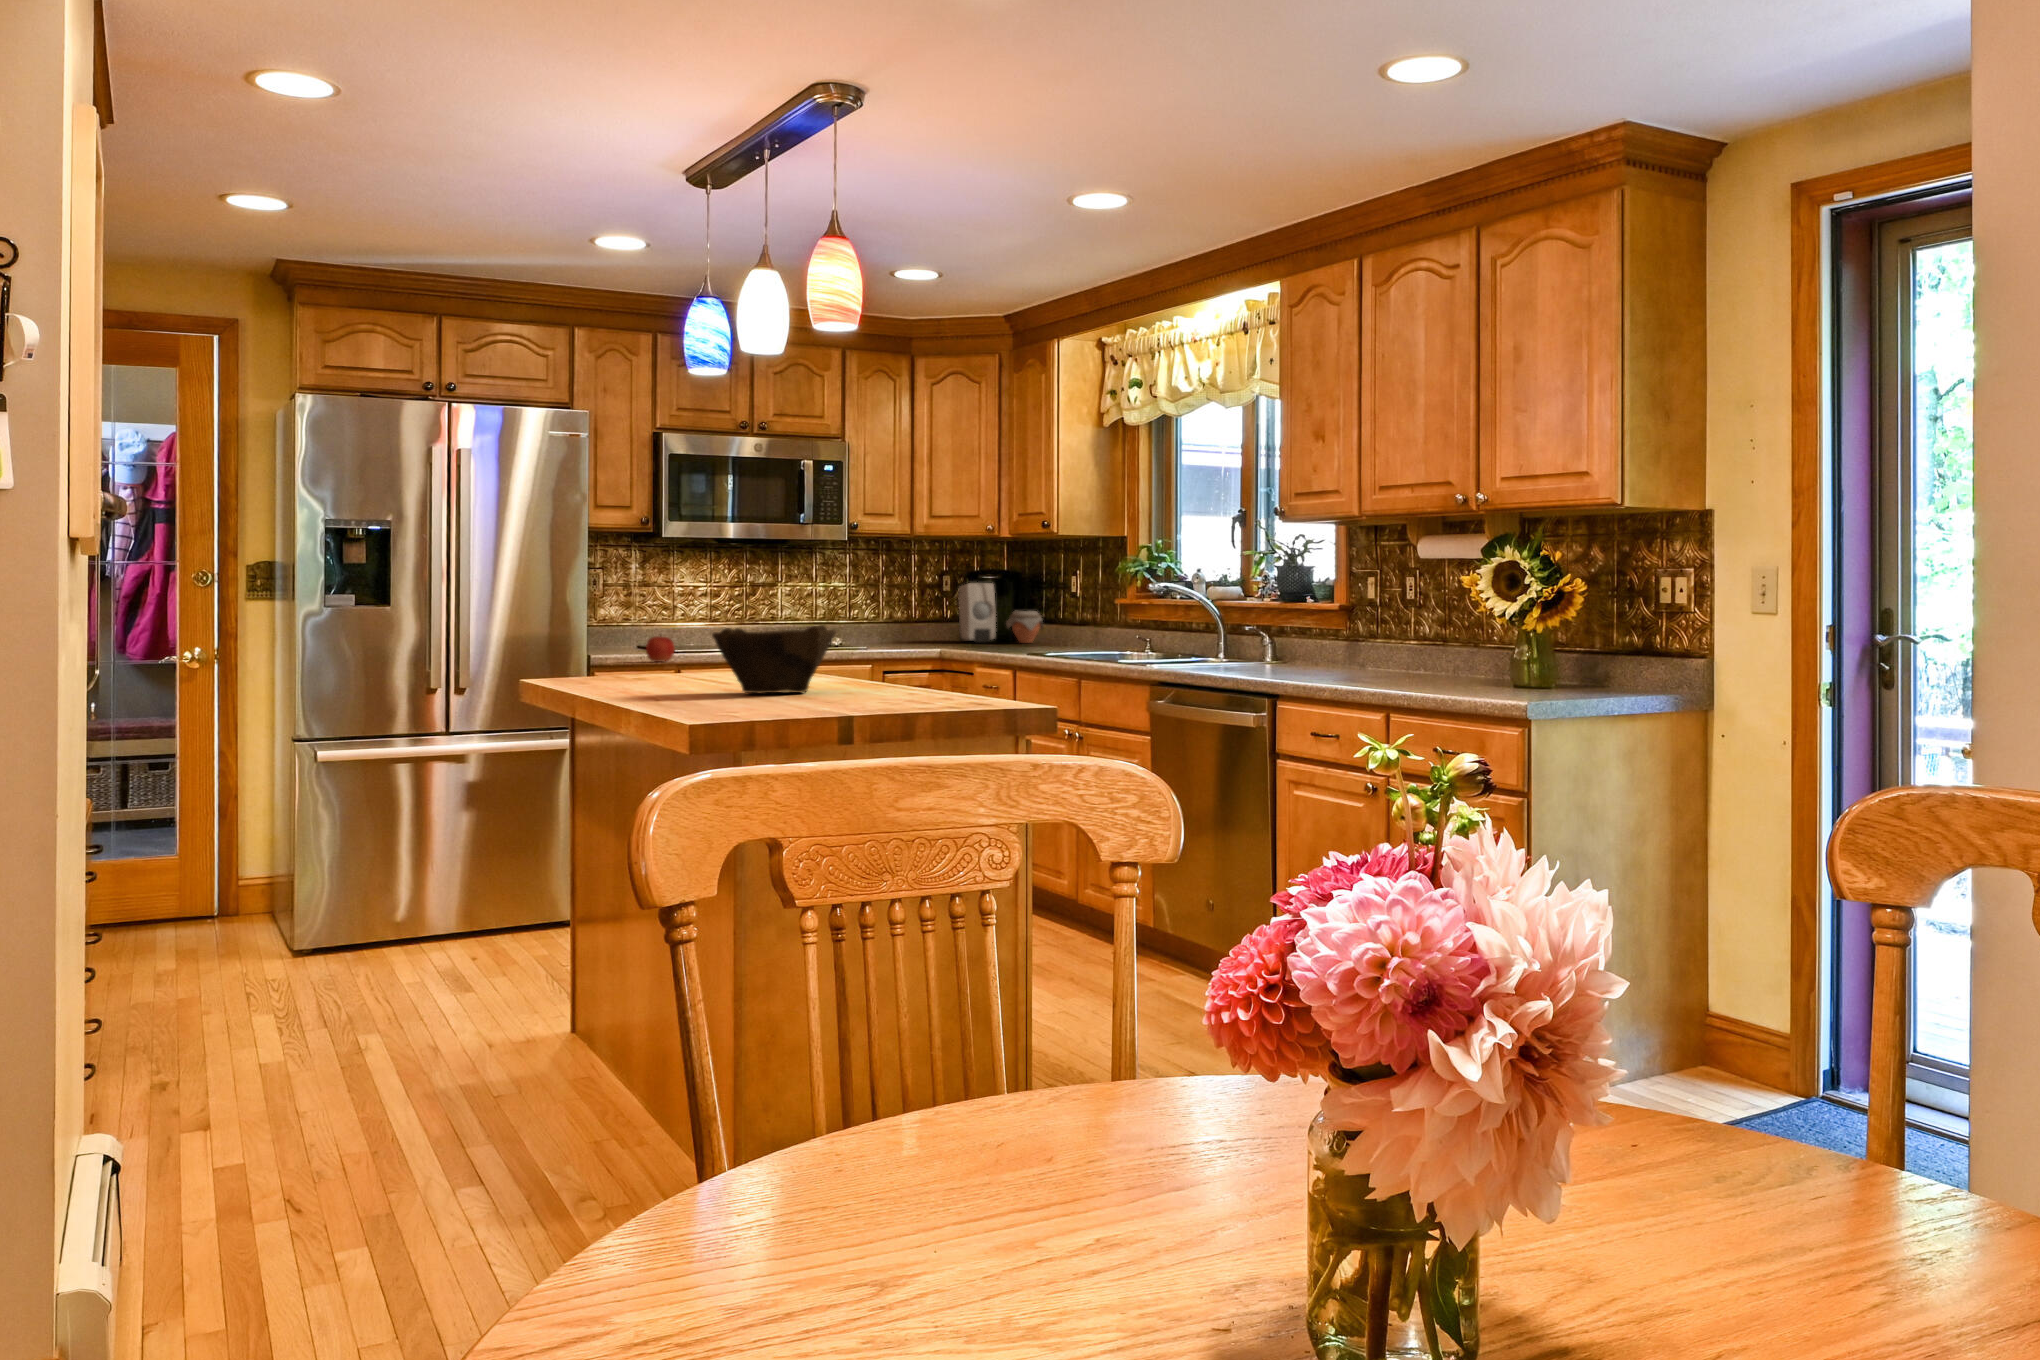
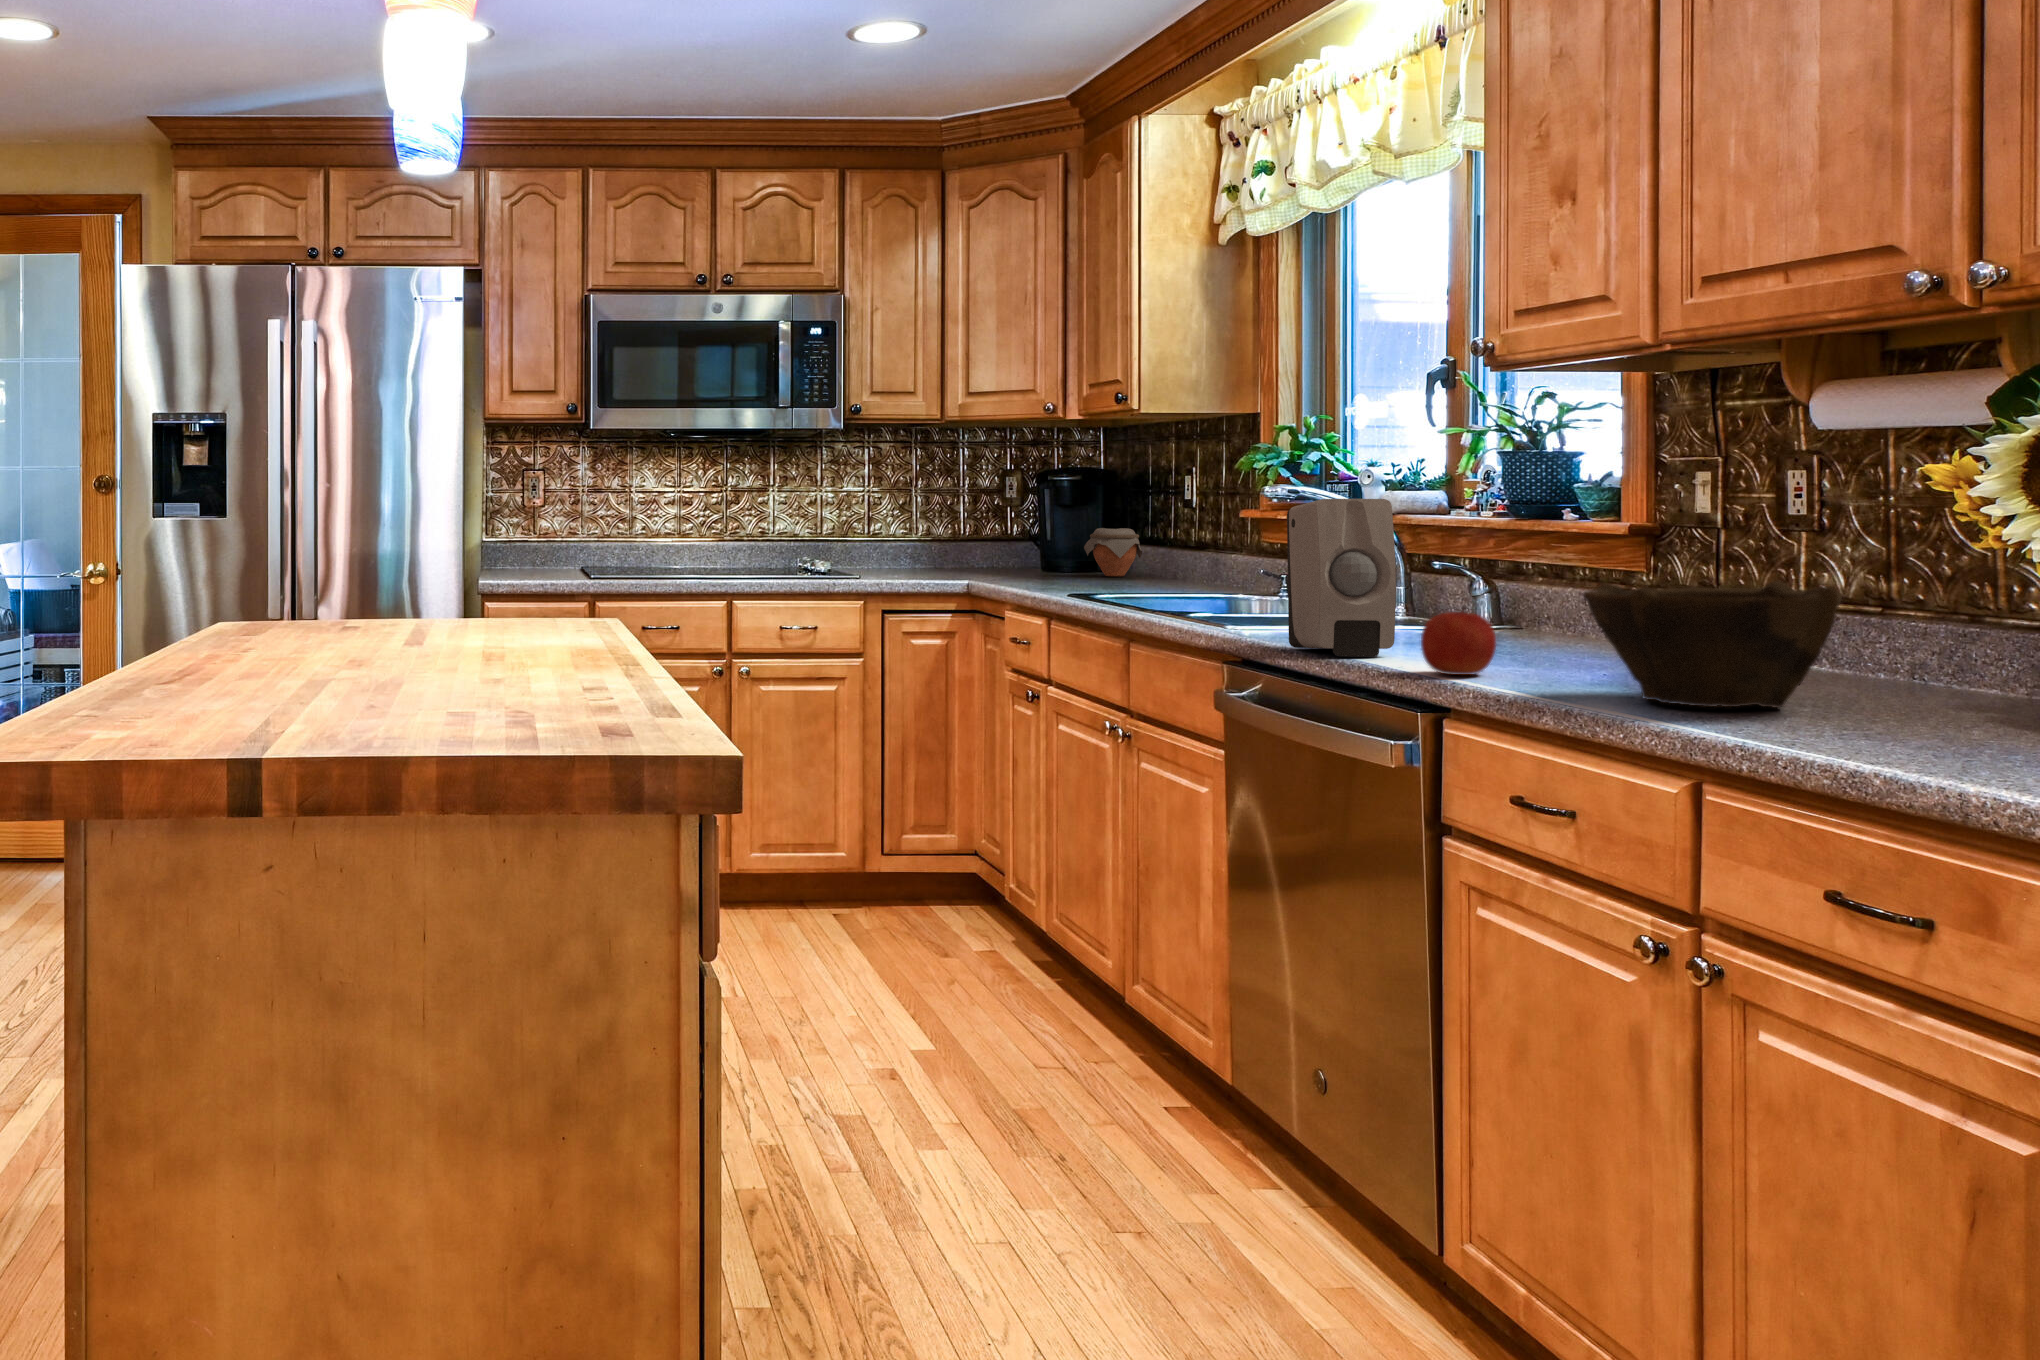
soap dispenser: present [958,583,996,642] -> present [1287,499,1396,657]
bowl: present [712,625,836,693] -> present [1582,581,1842,708]
apple: present [646,636,675,662] -> present [1421,606,1496,675]

